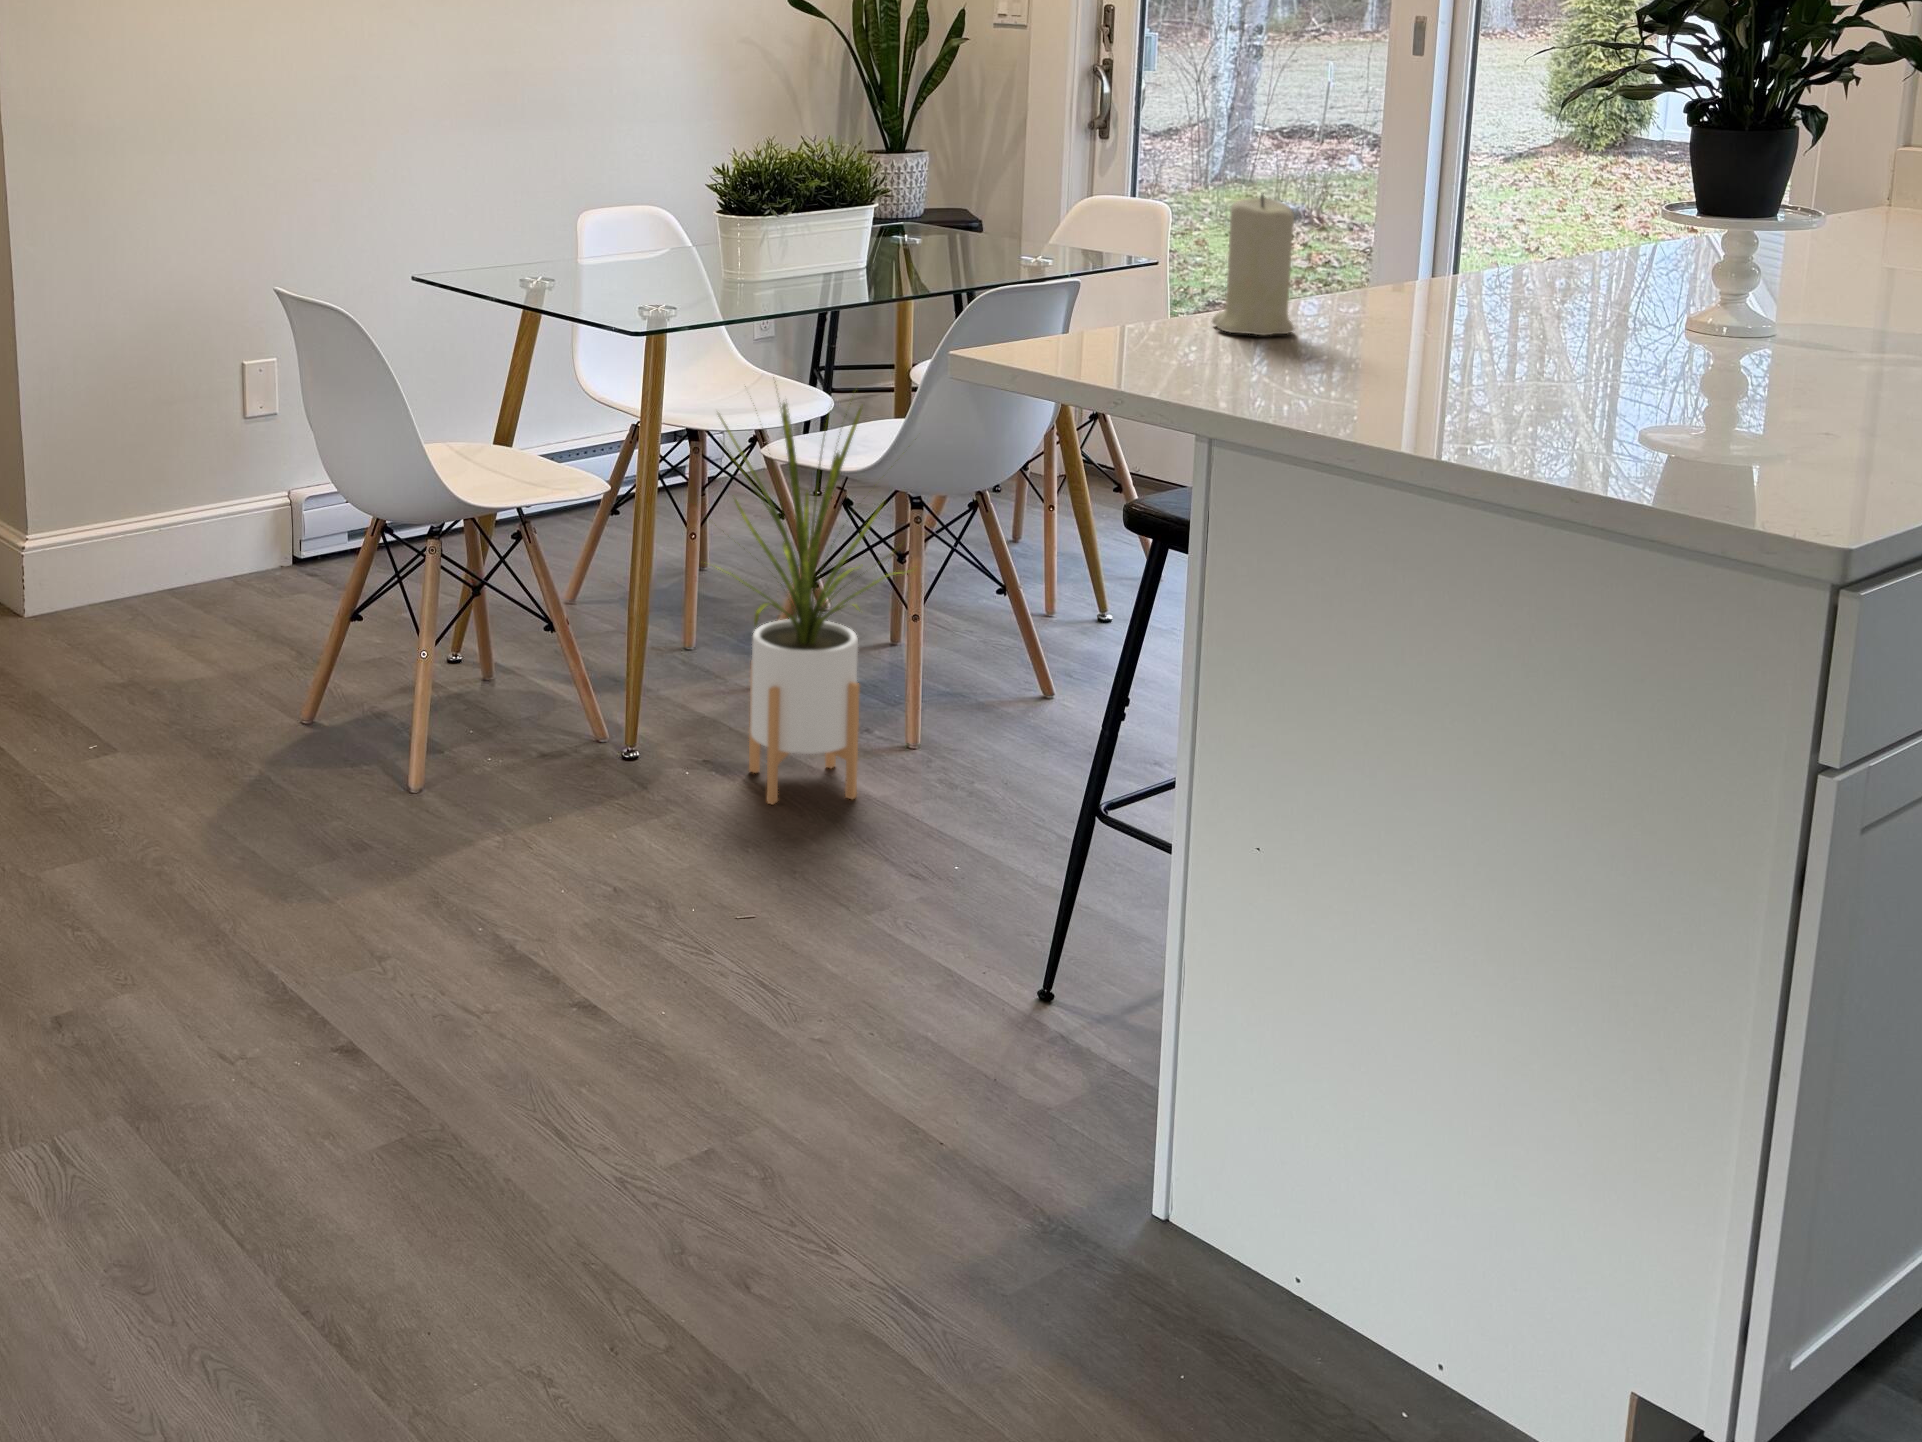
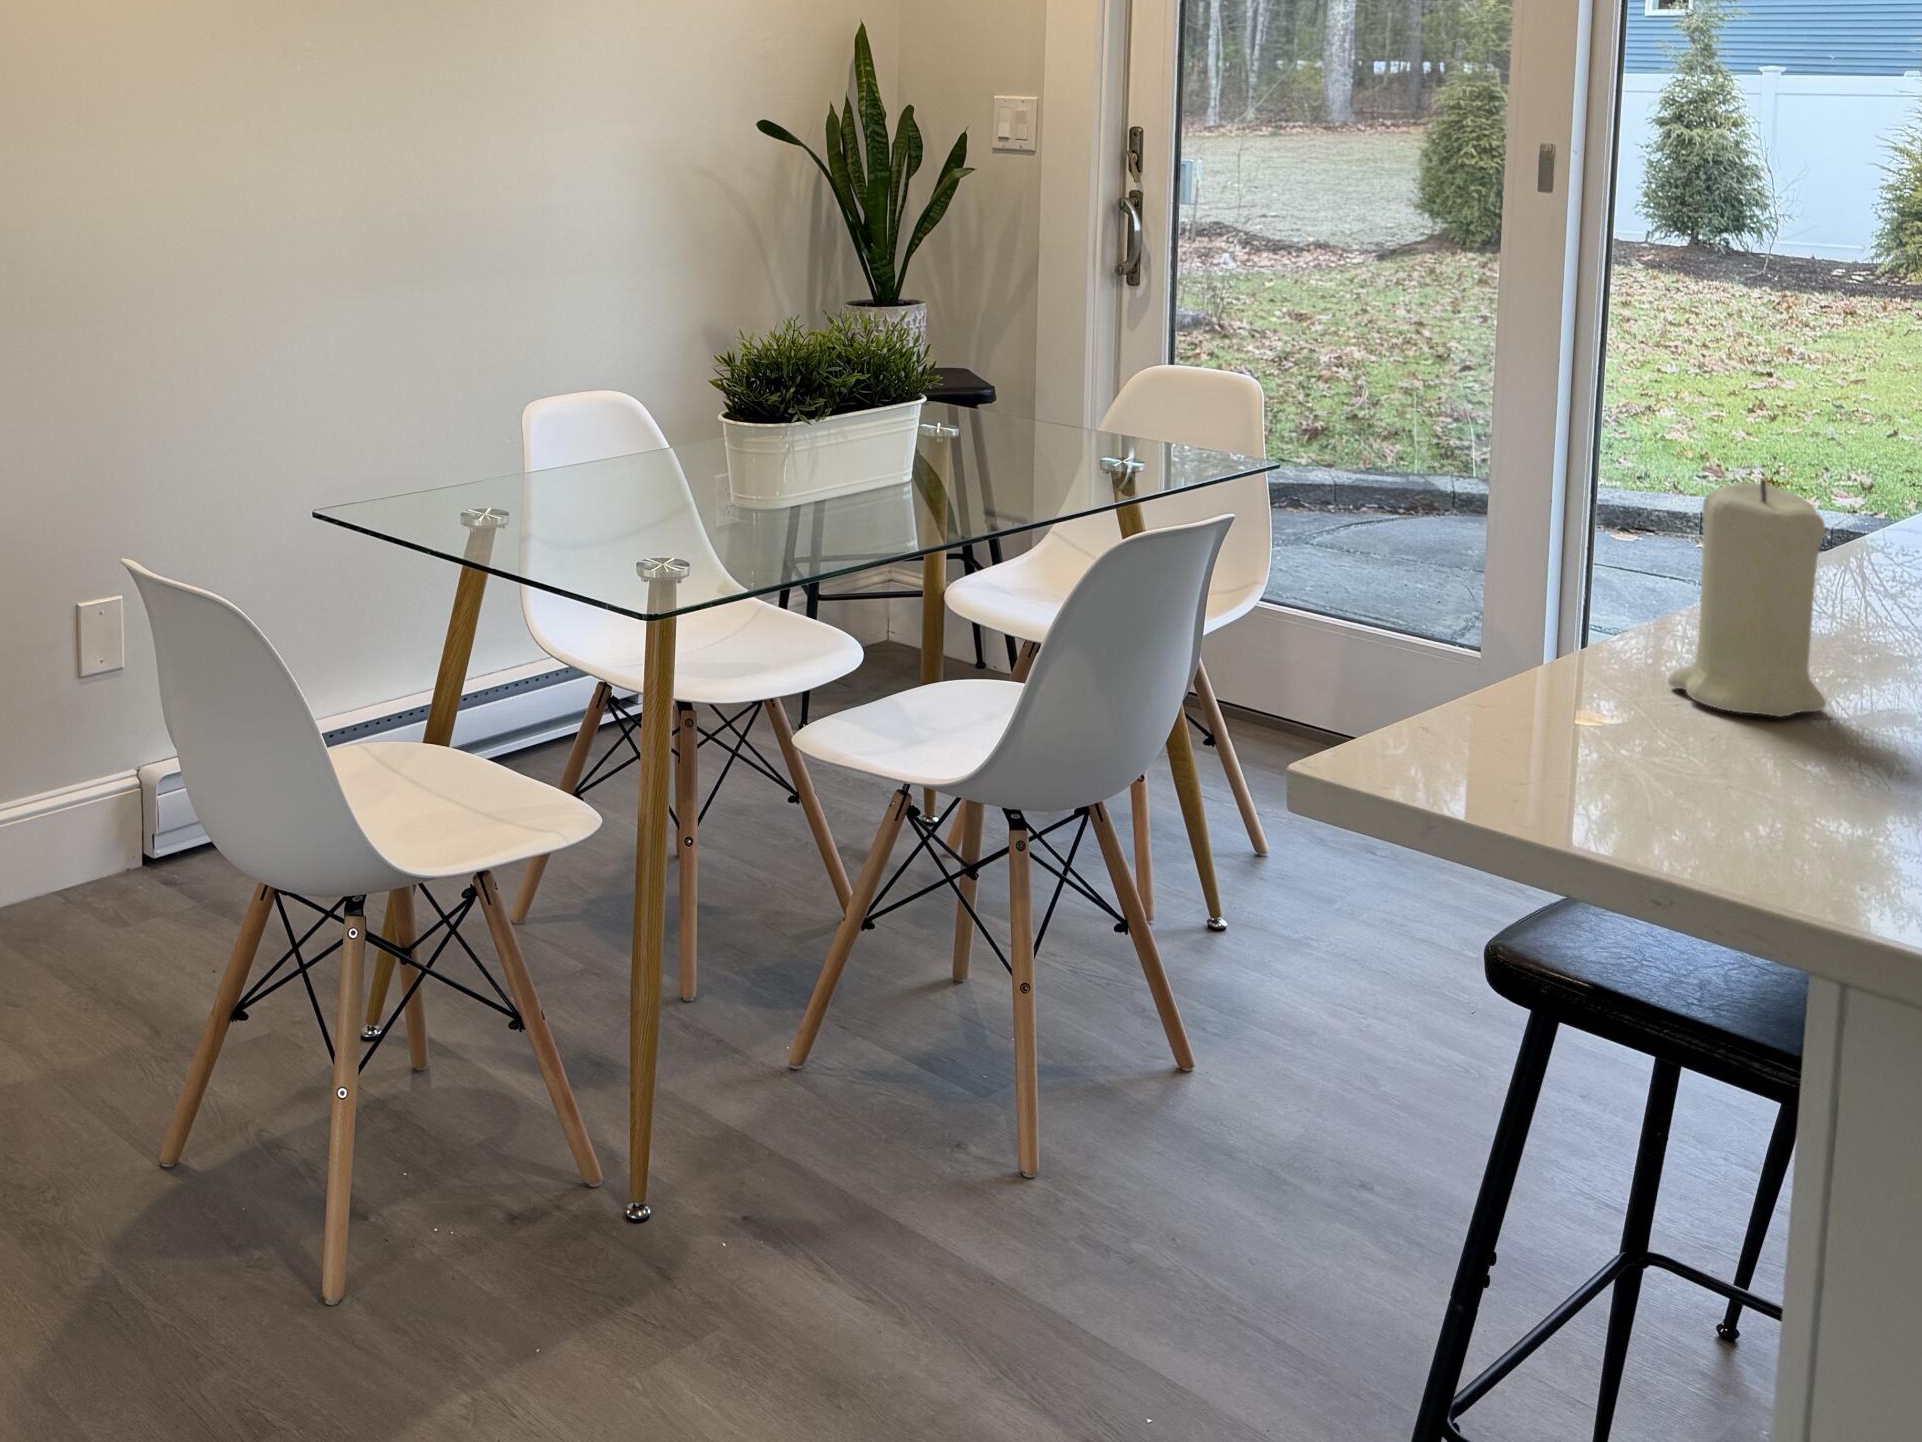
house plant: present [719,377,906,804] -> none [718,666,1051,1287]

